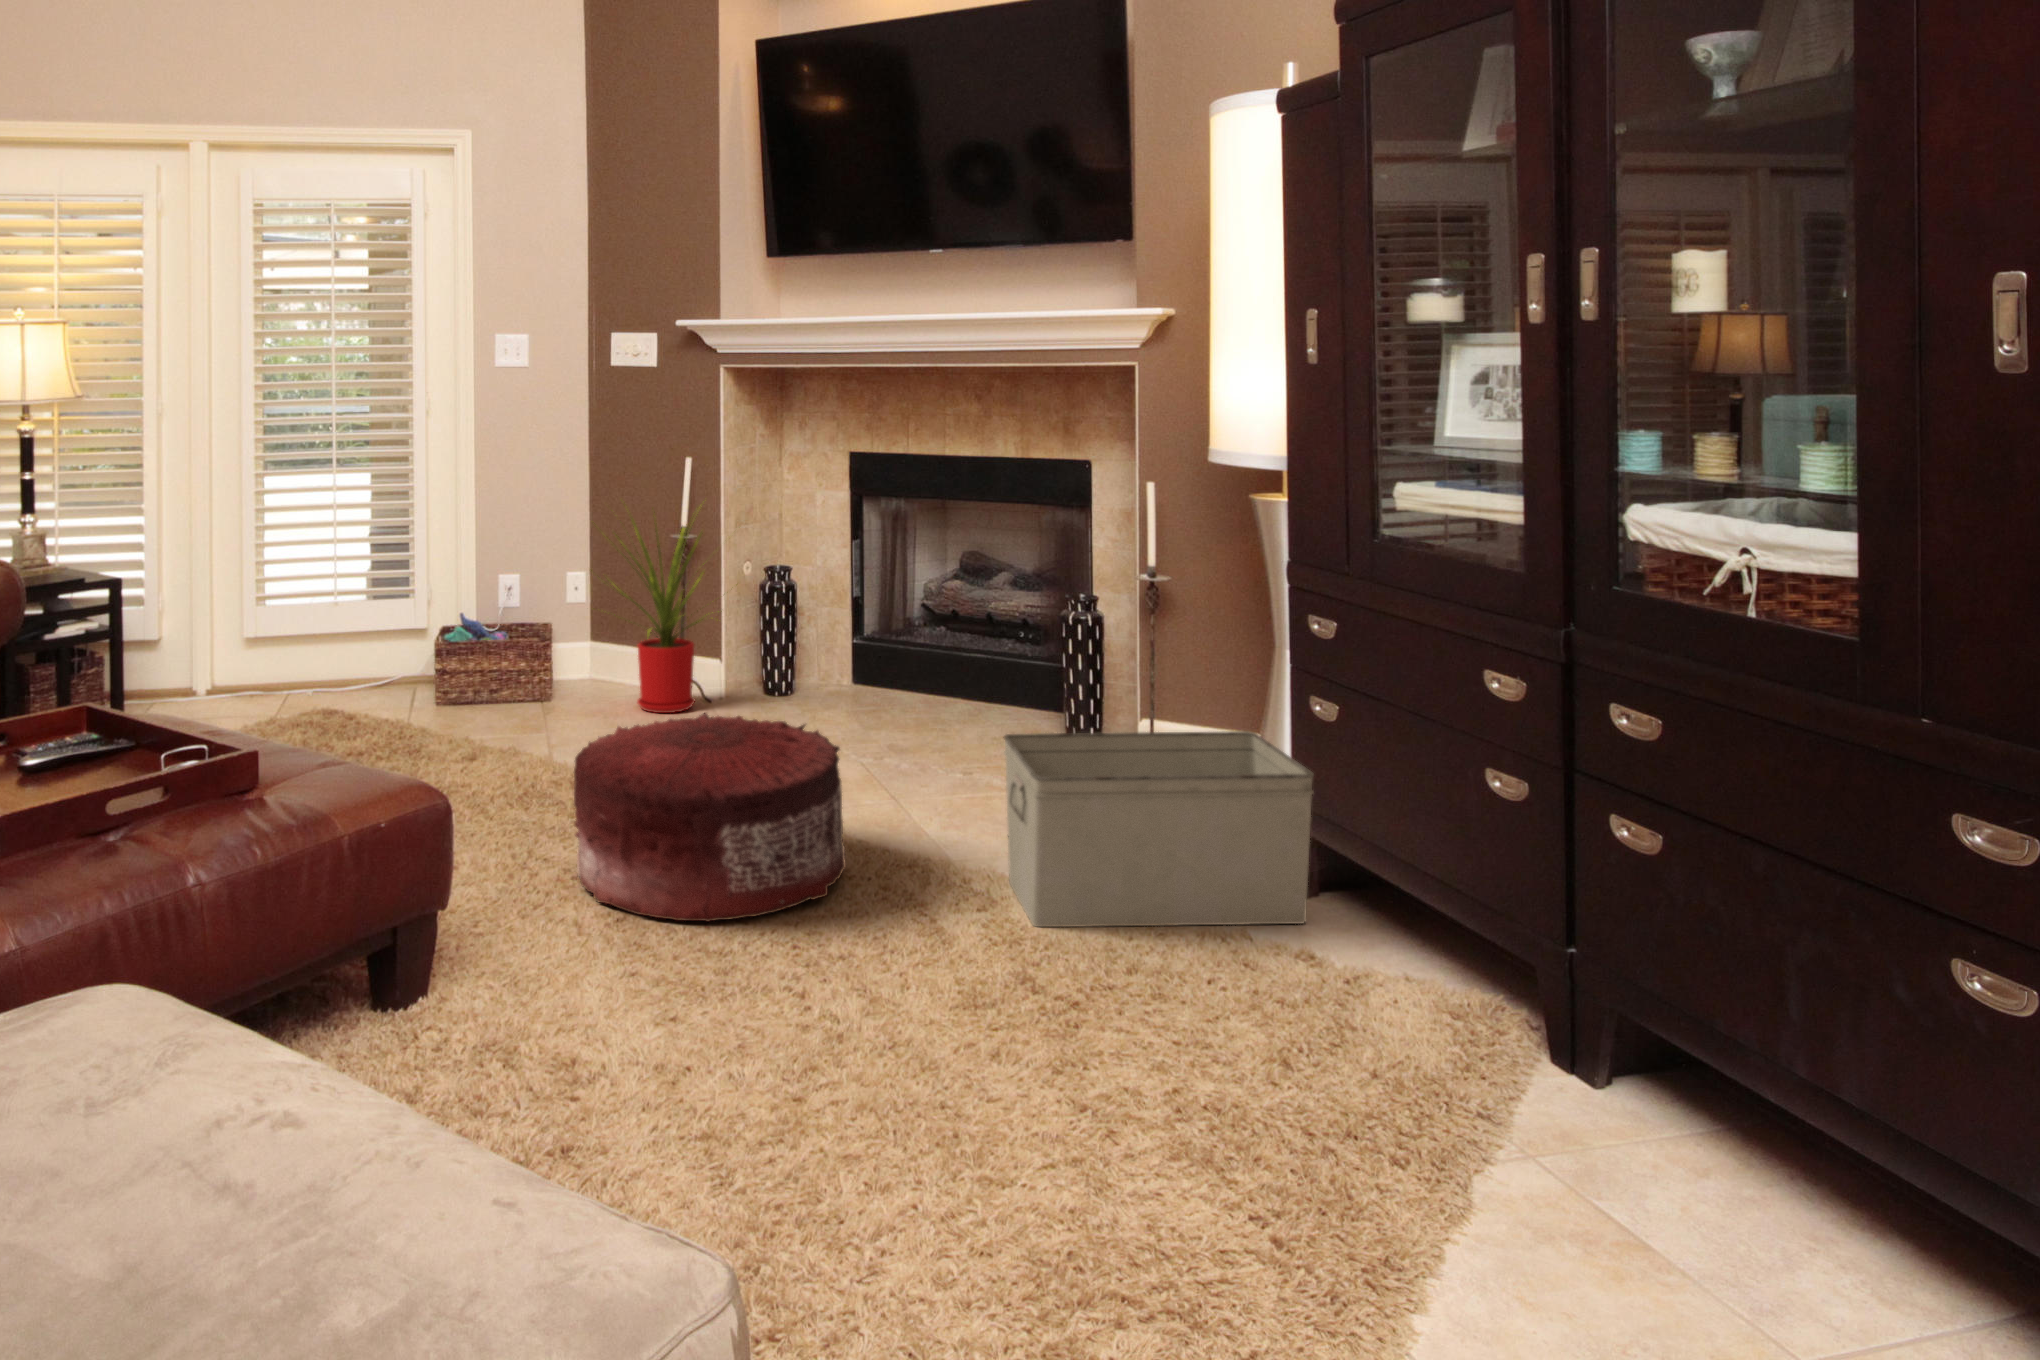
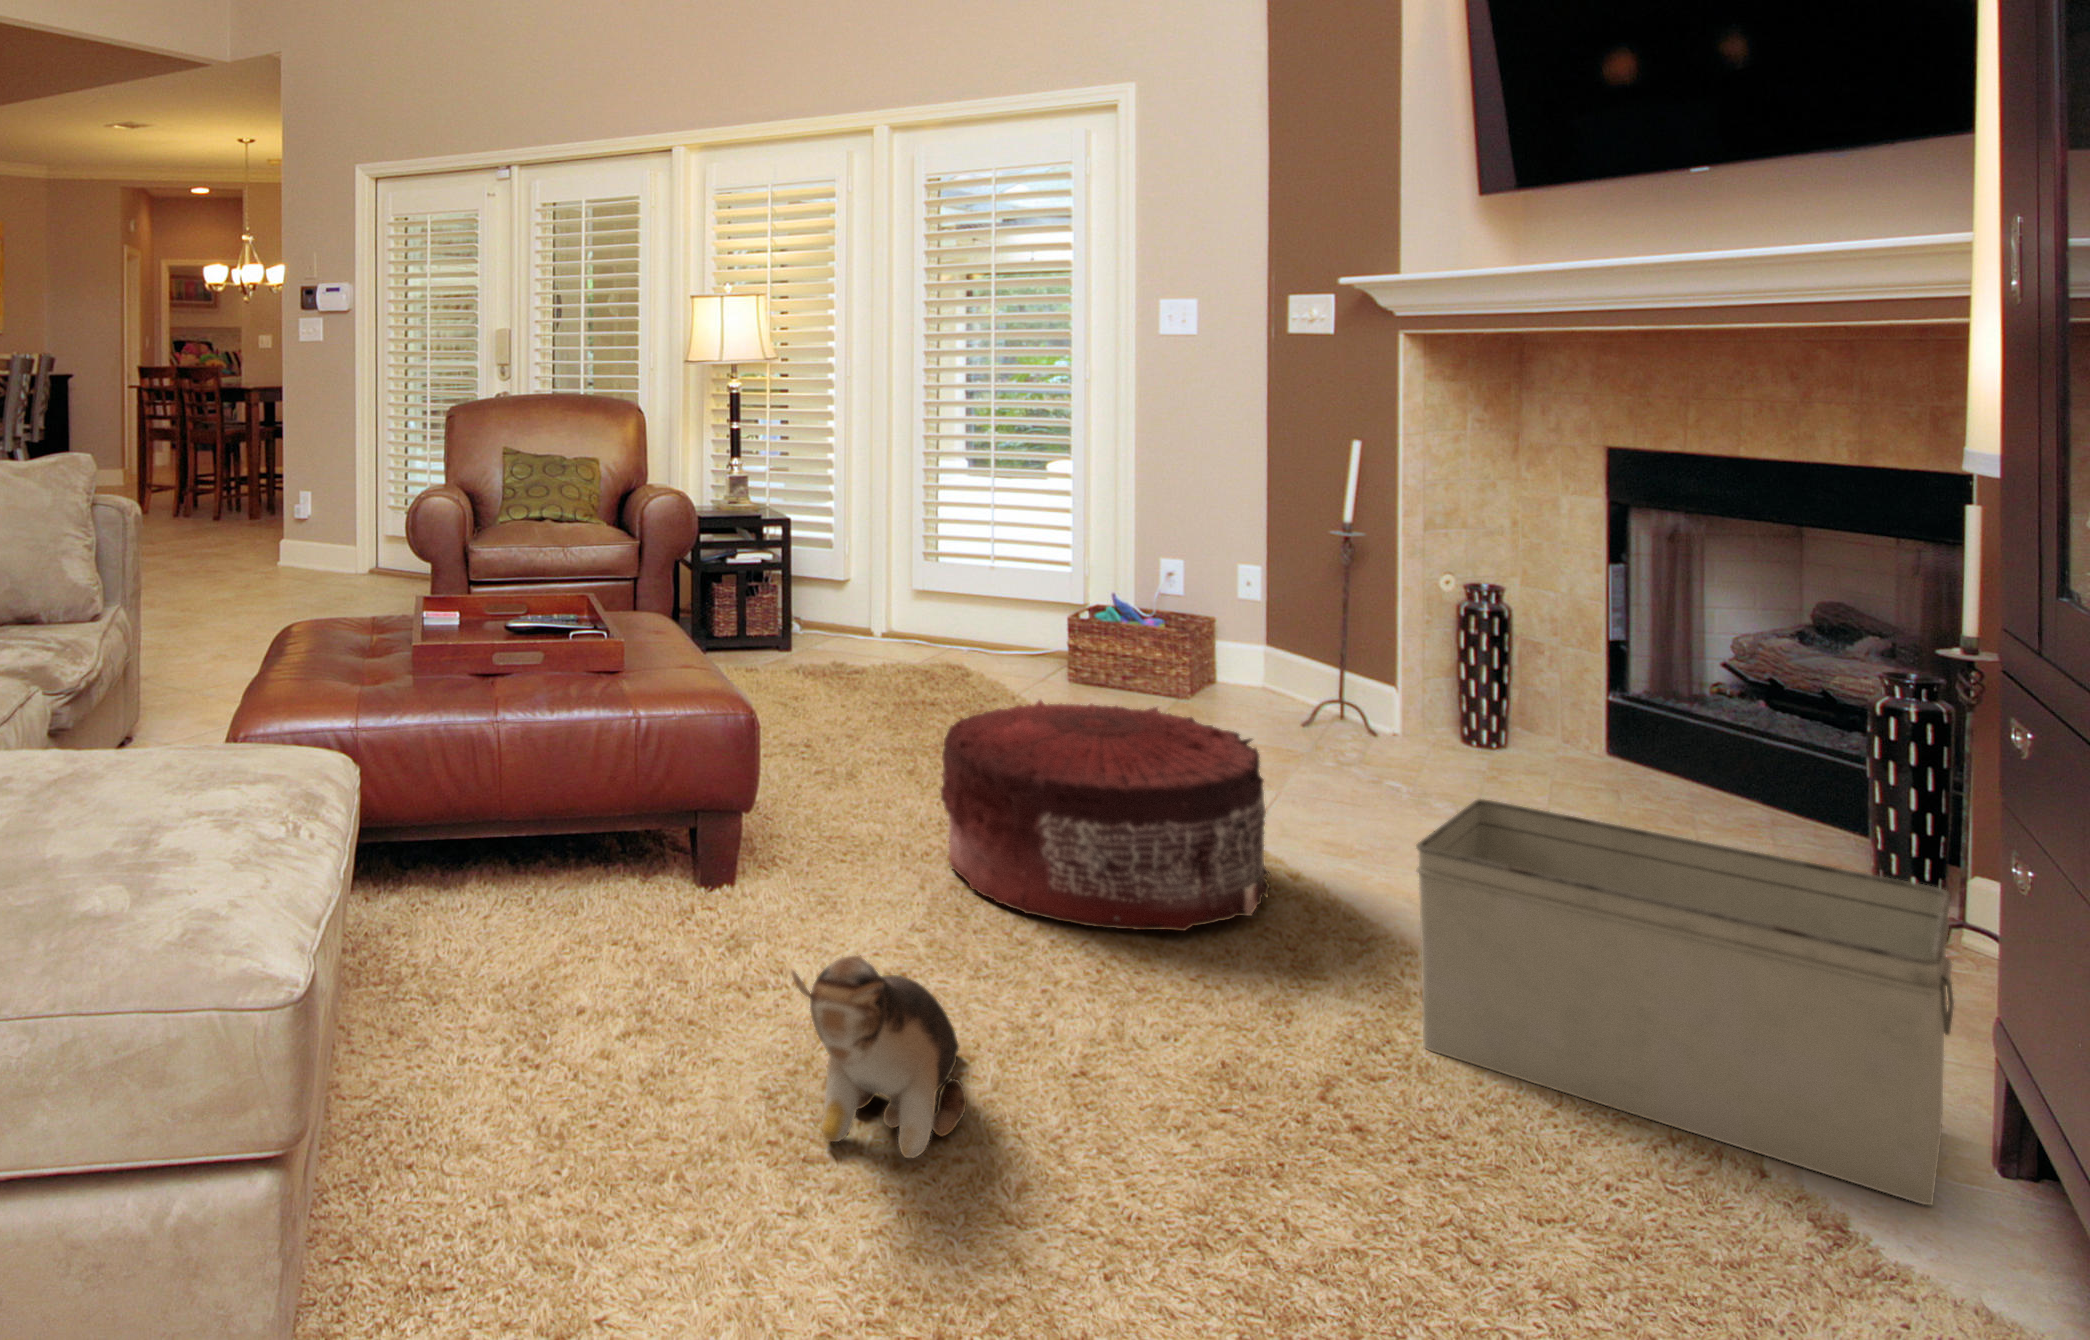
house plant: present [607,500,722,713] -> none [1200,481,1412,734]
plush toy: none [804,981,934,1162] -> present [791,955,967,1158]

